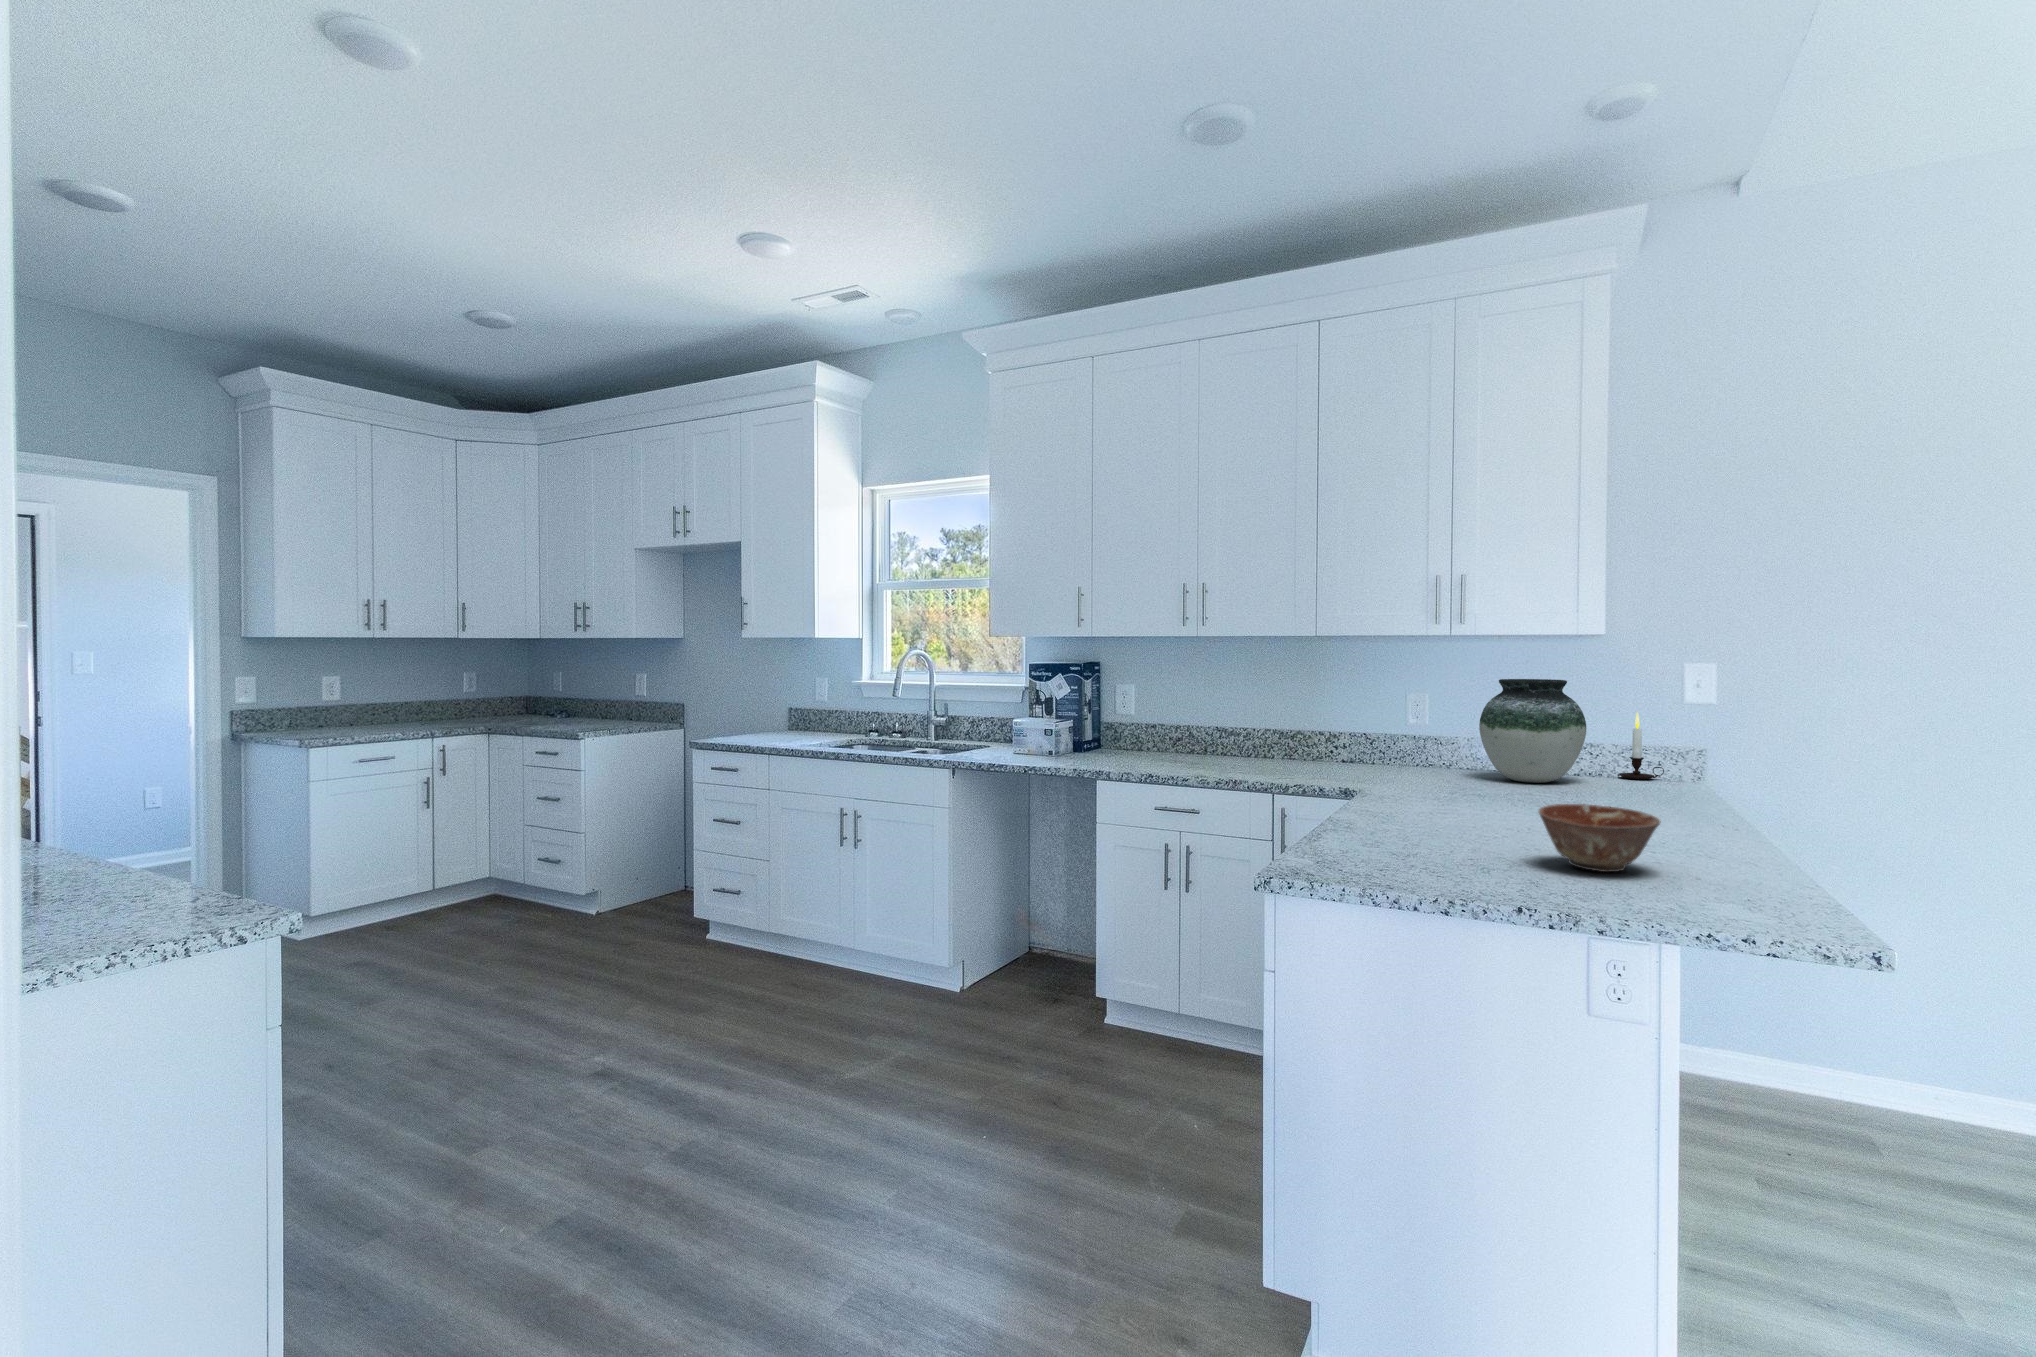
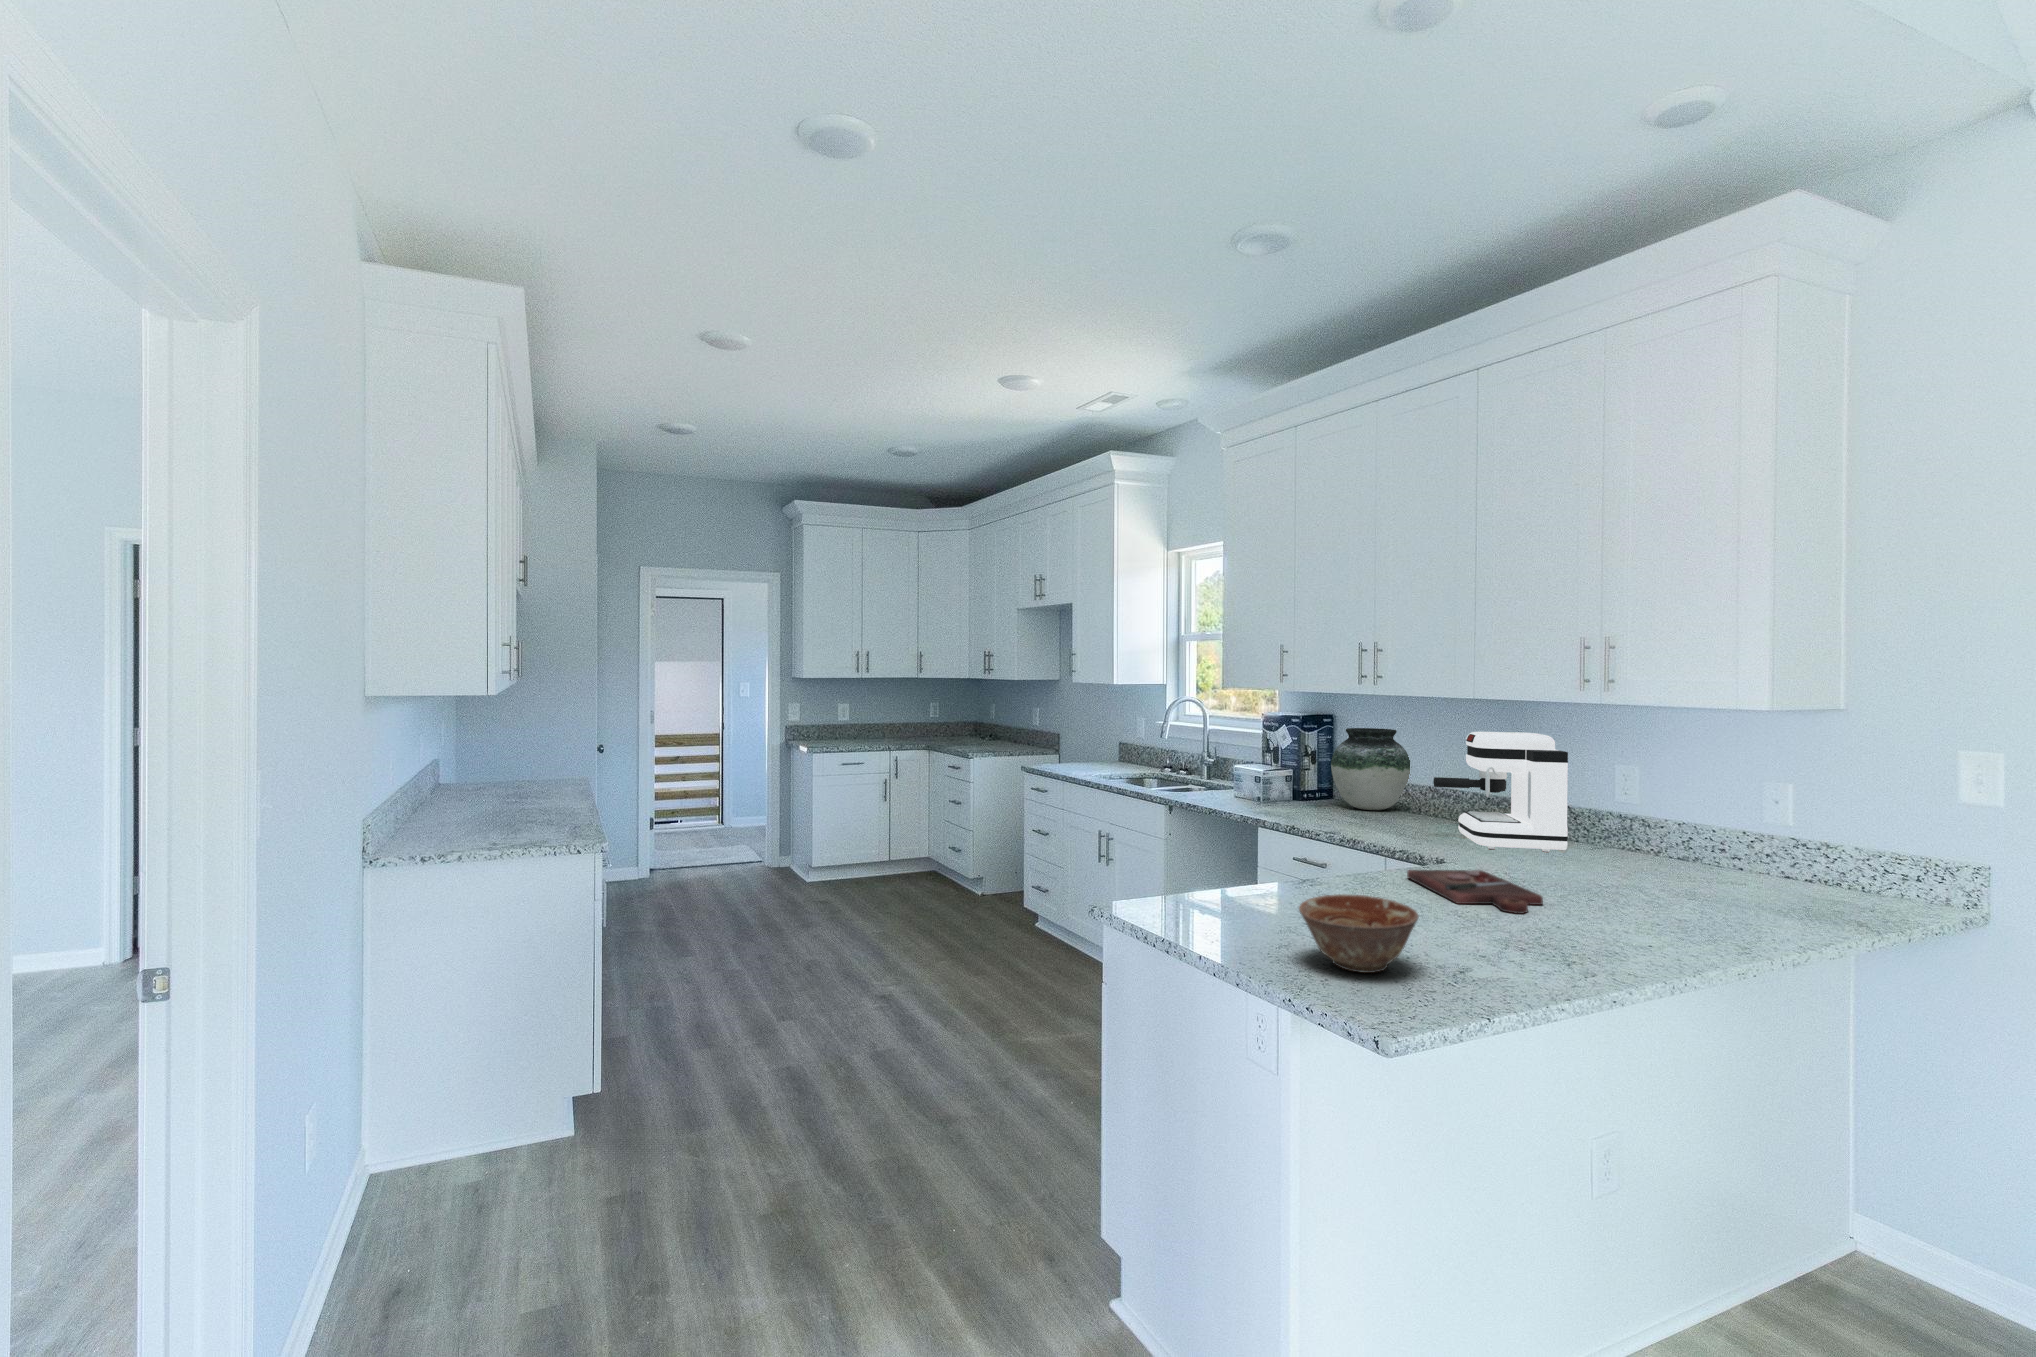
coffee maker: none [1287,668,1405,775] -> present [1433,732,1568,852]
vase: present [1479,679,1586,783] -> present [1331,728,1411,810]
candle: present [1619,713,1664,779] -> none [1861,809,1930,899]
cutting board: none [1382,788,1534,816] -> present [1407,870,1543,914]

